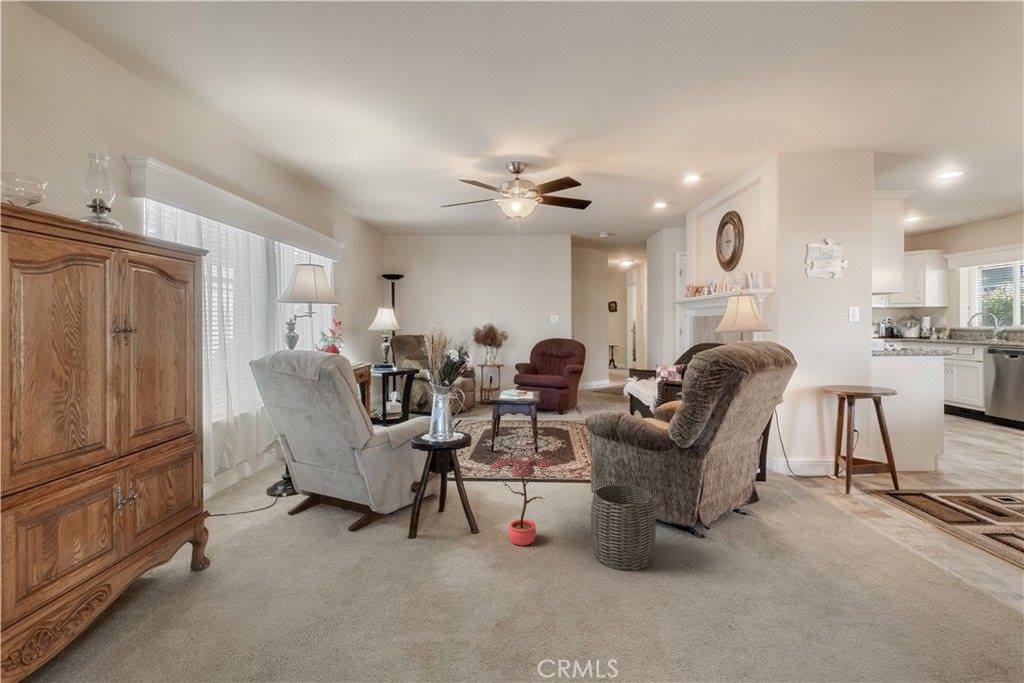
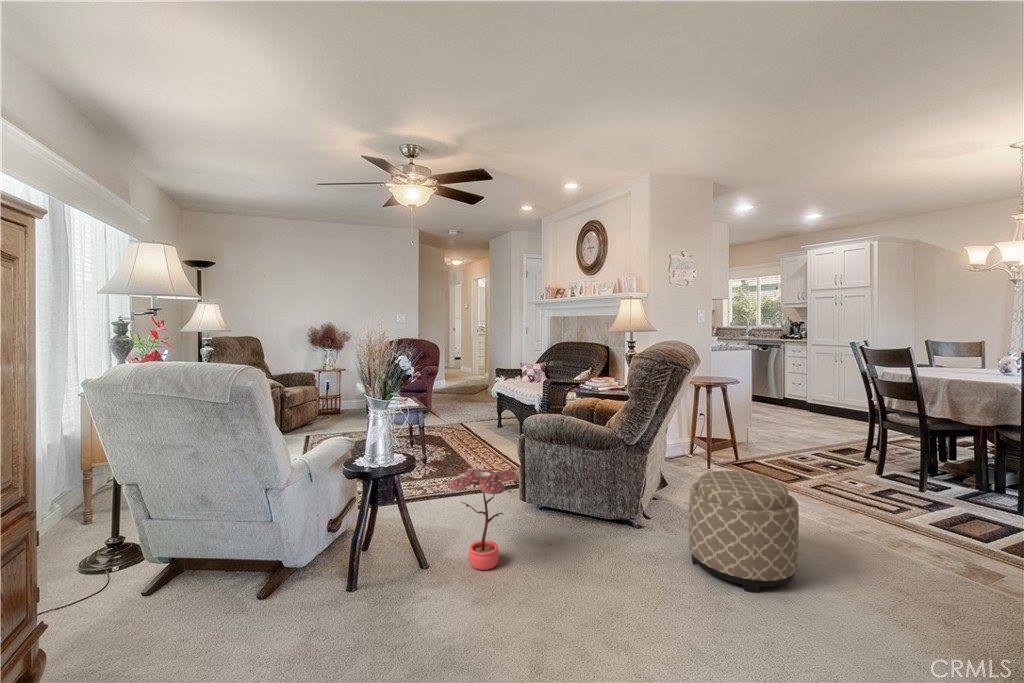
woven basket: present [591,485,656,571] -> none [557,487,621,573]
ottoman: none [730,488,863,630] -> present [689,471,799,593]

